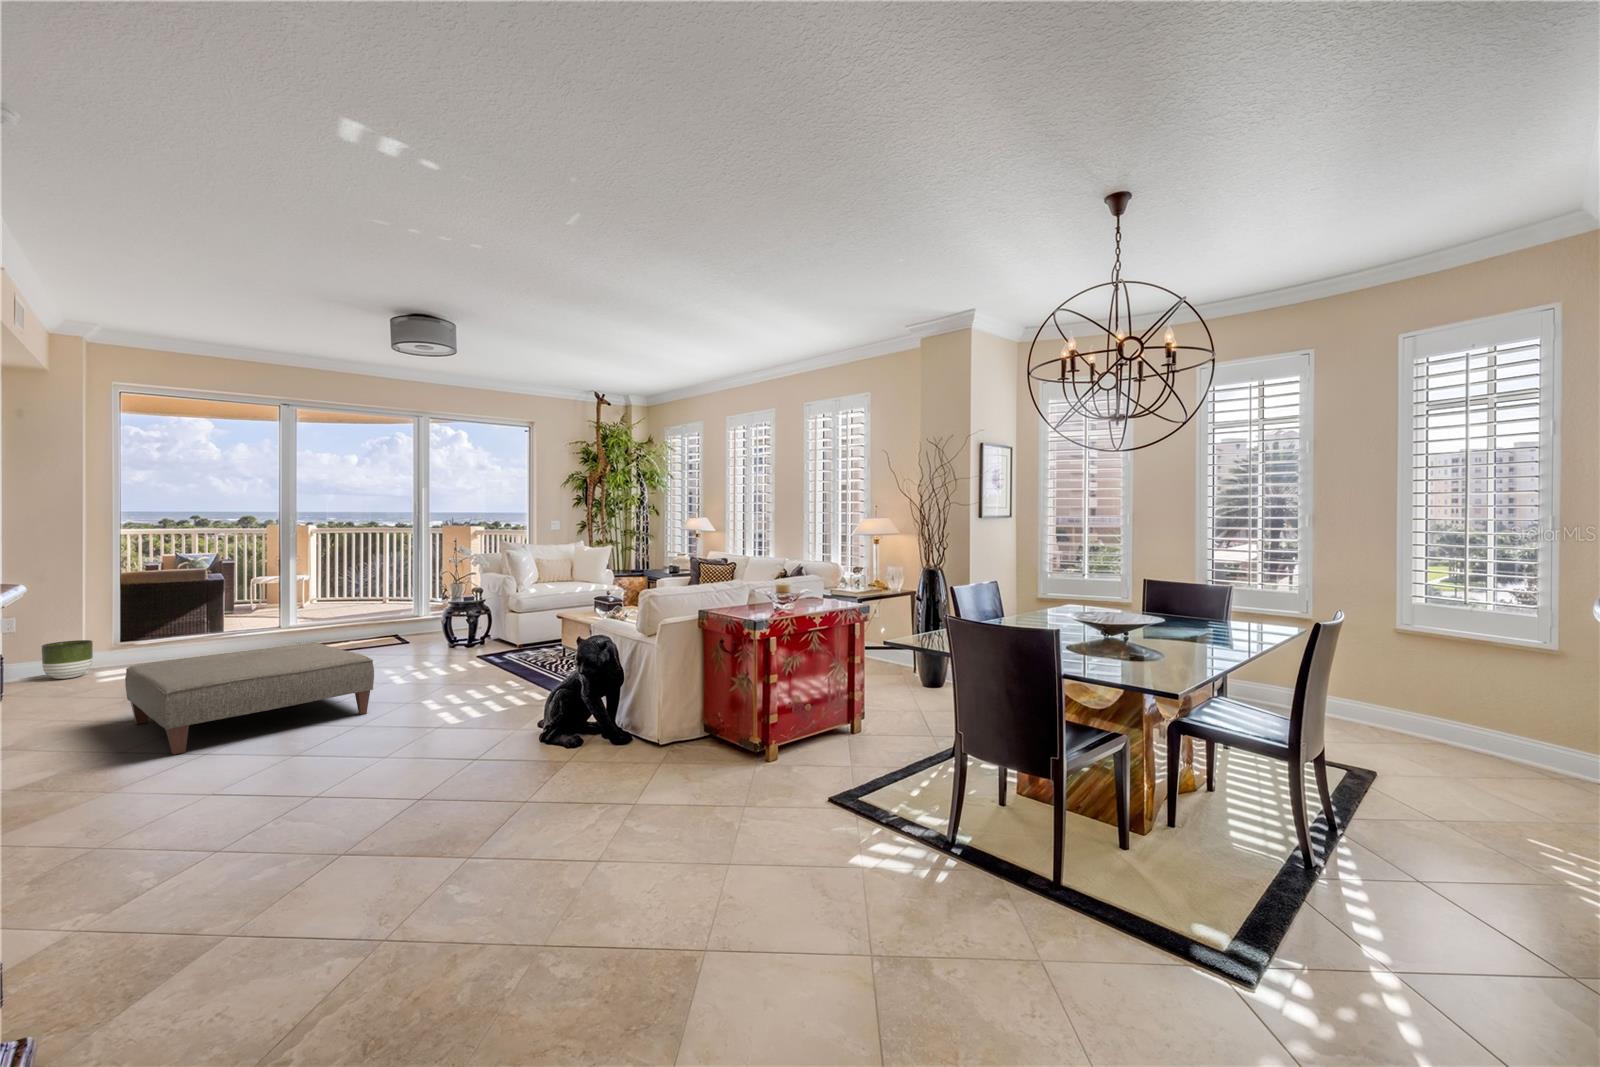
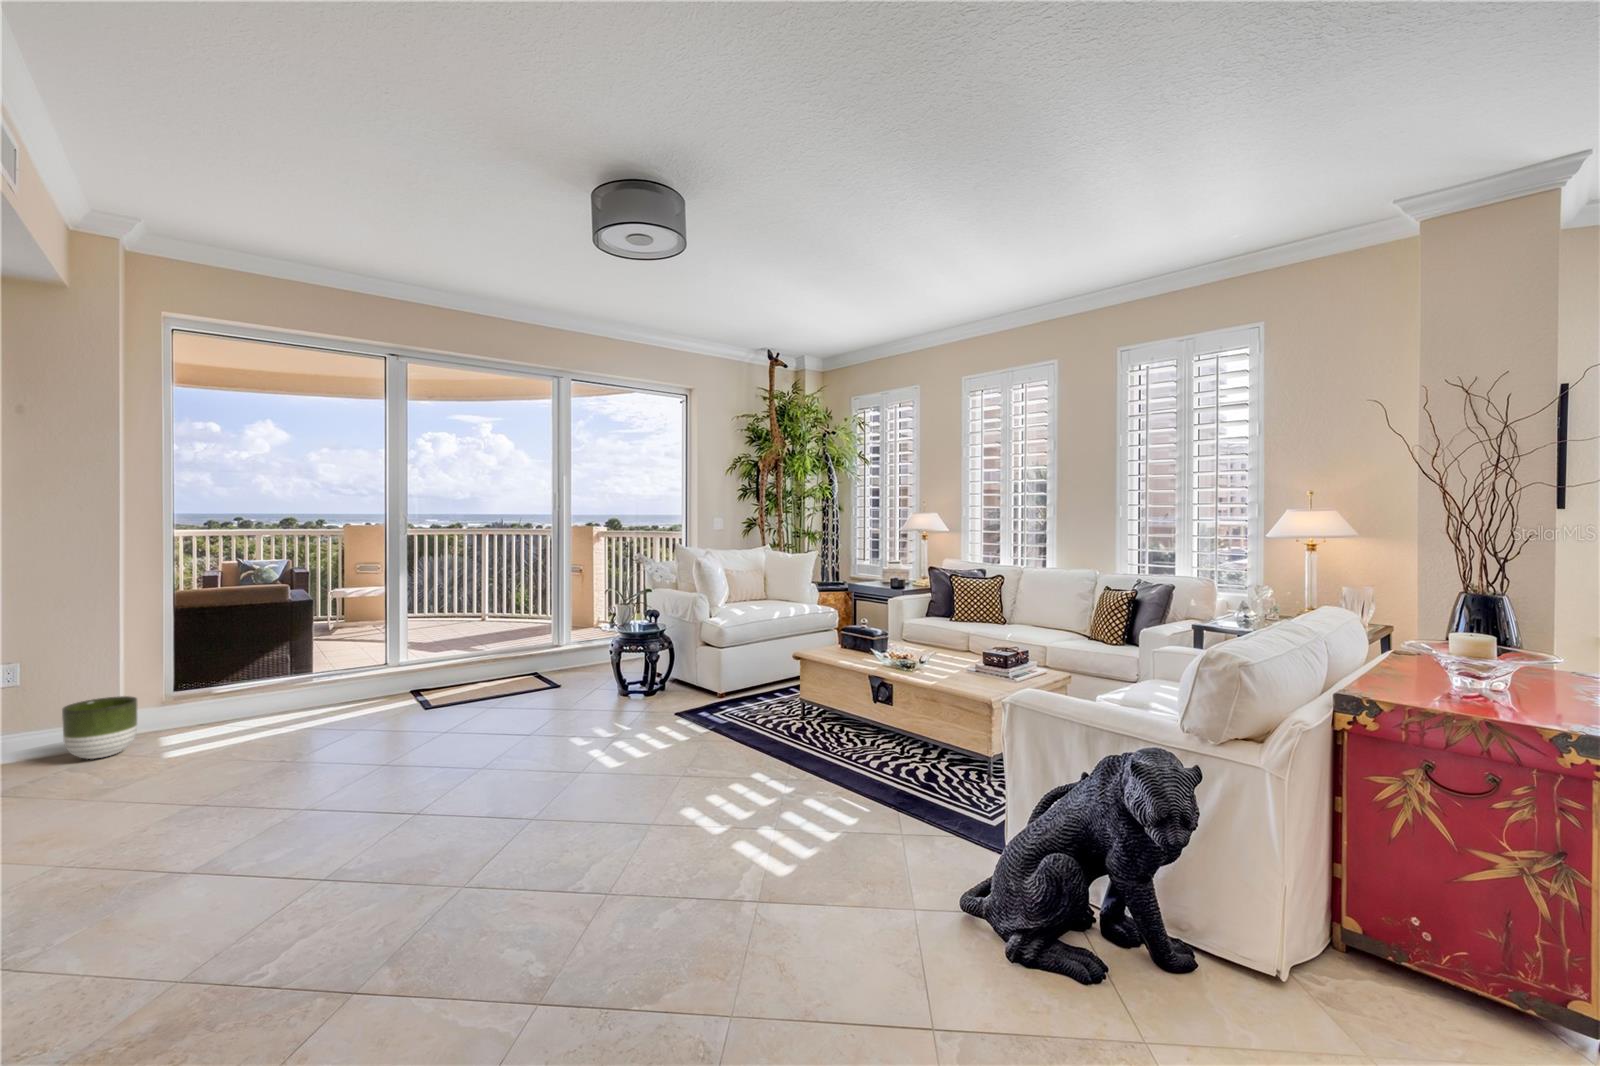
ottoman: present [125,642,374,755] -> none [219,713,635,991]

